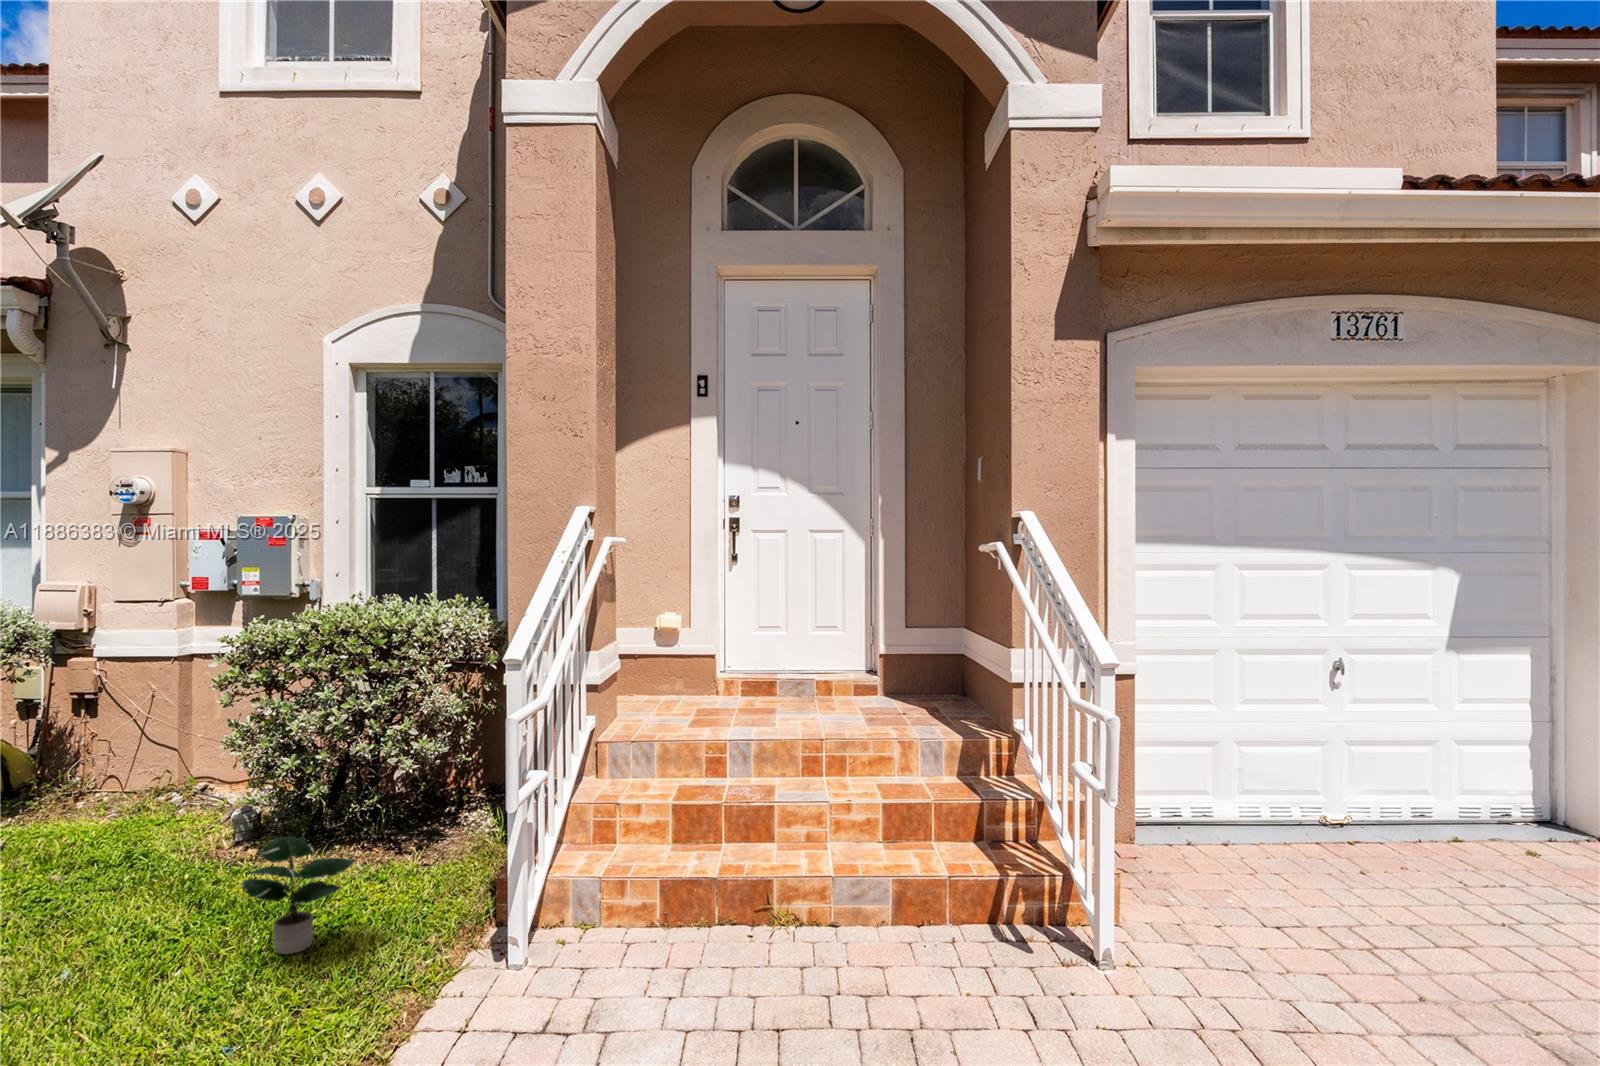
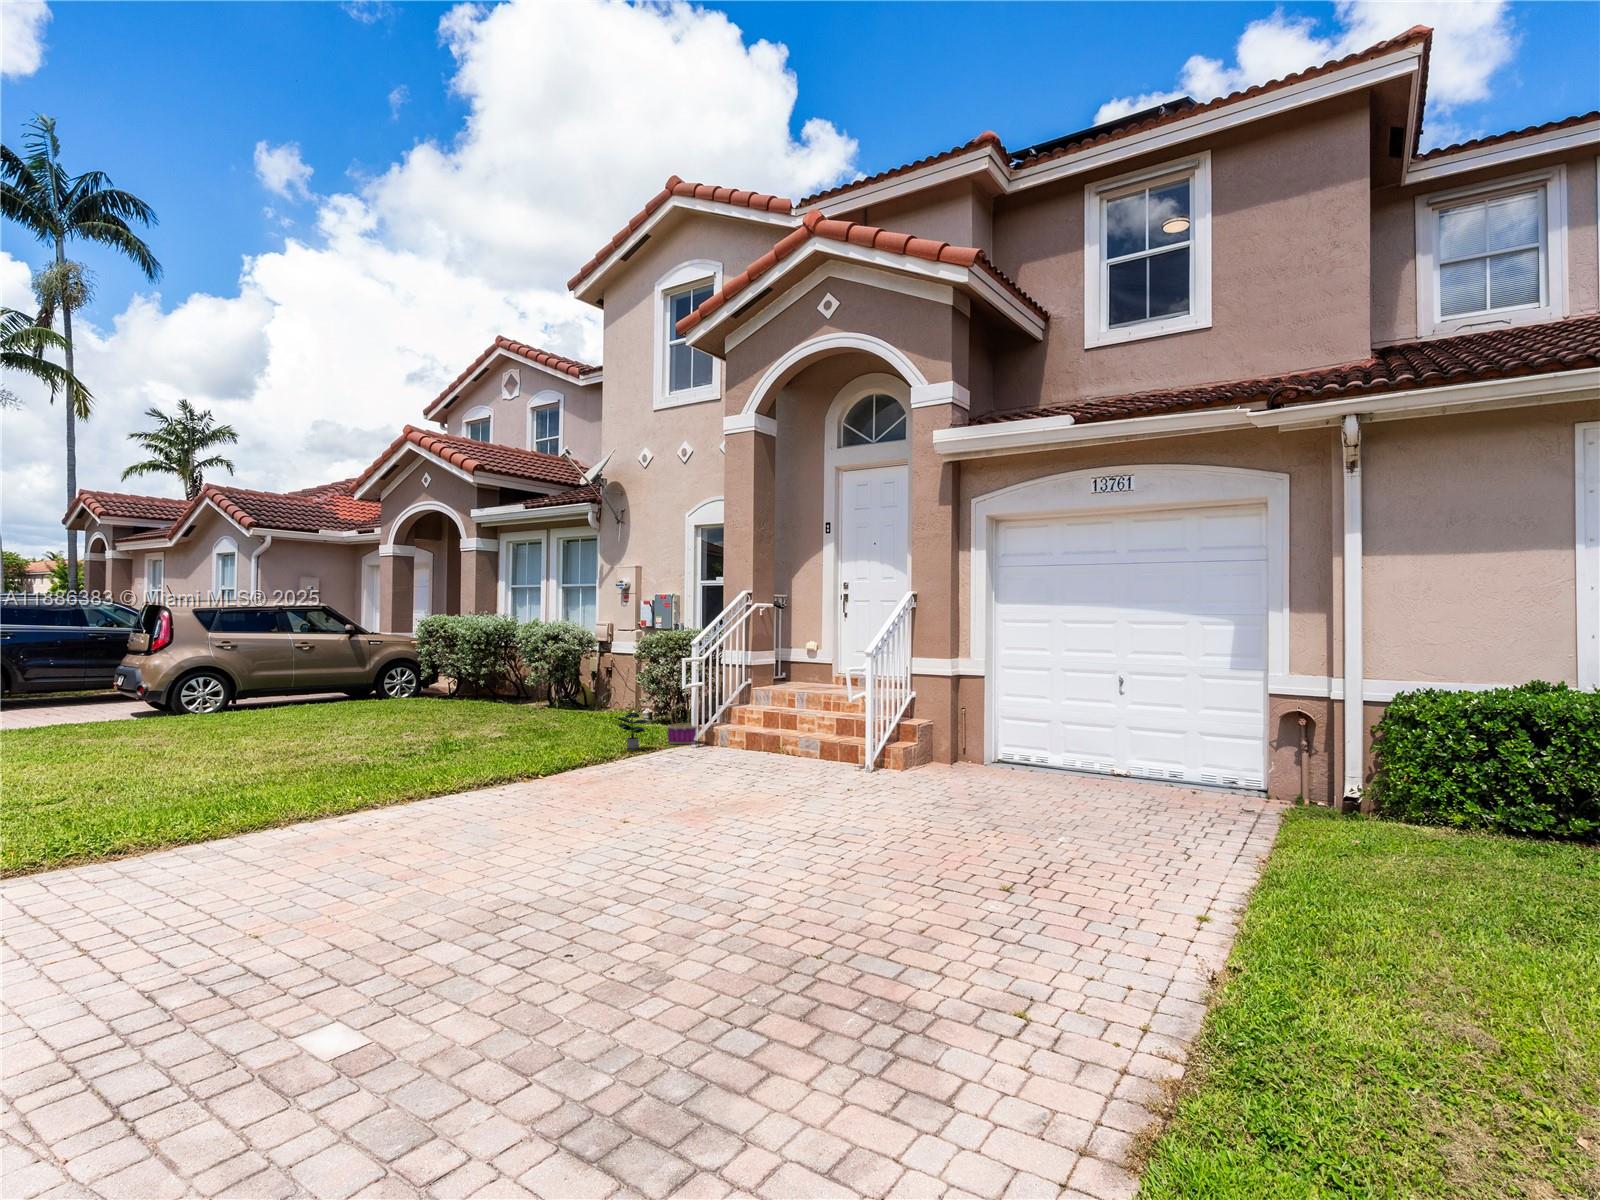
basket: none [385,784,472,903] -> present [667,706,698,744]

